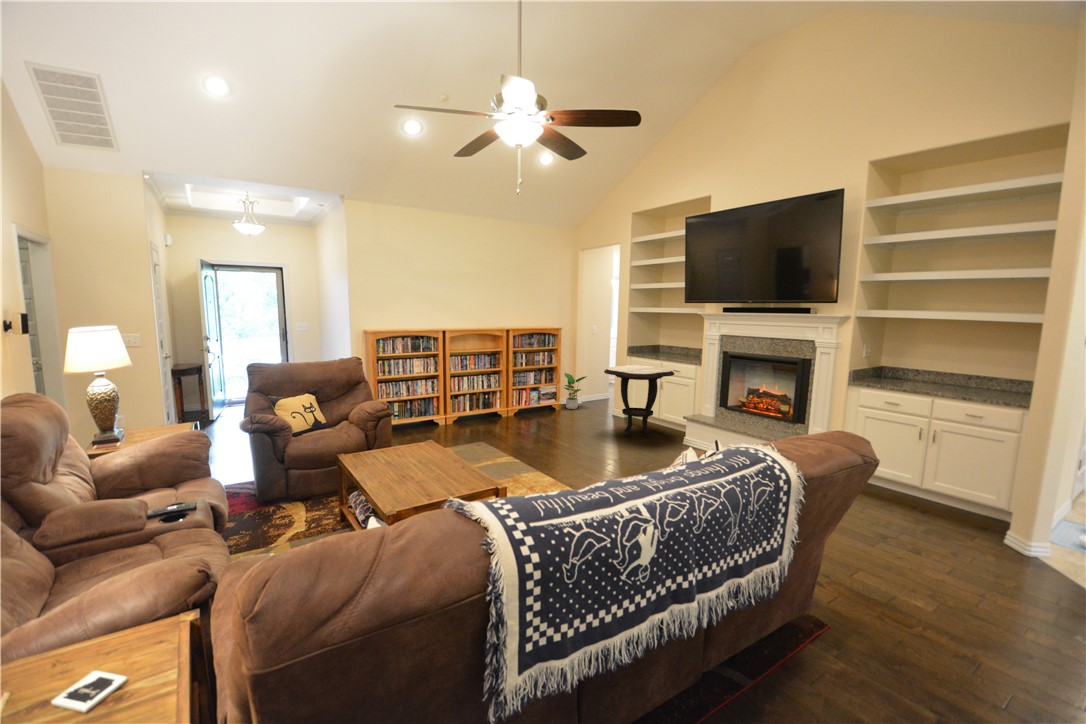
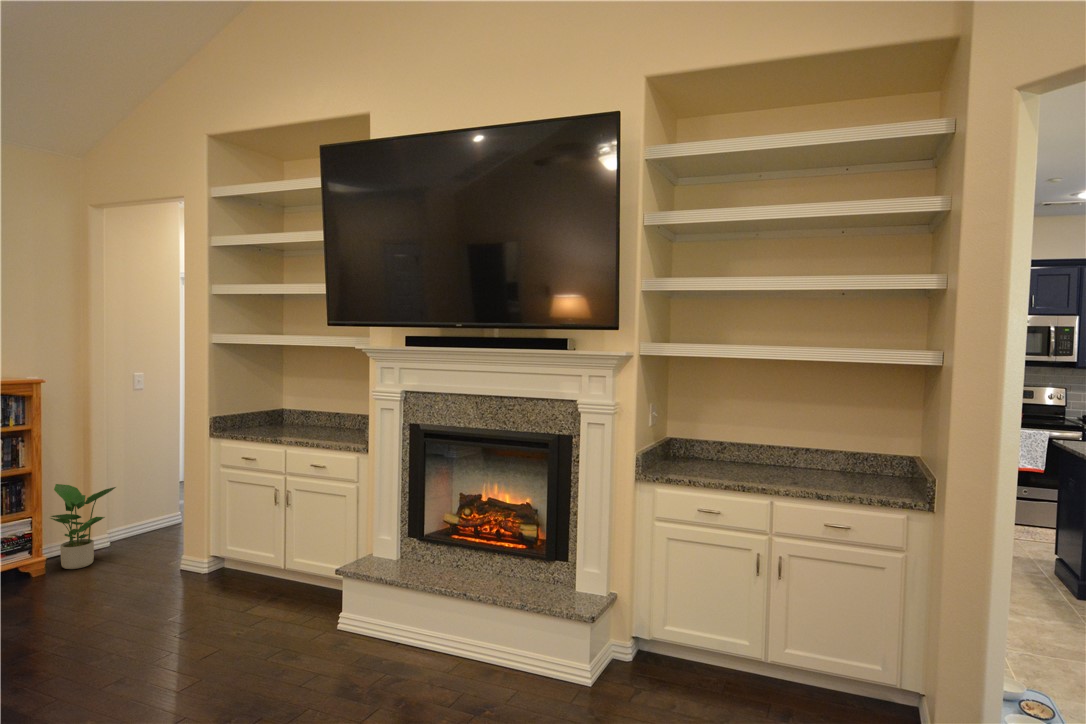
side table: present [604,365,674,438] -> none [137,460,312,639]

